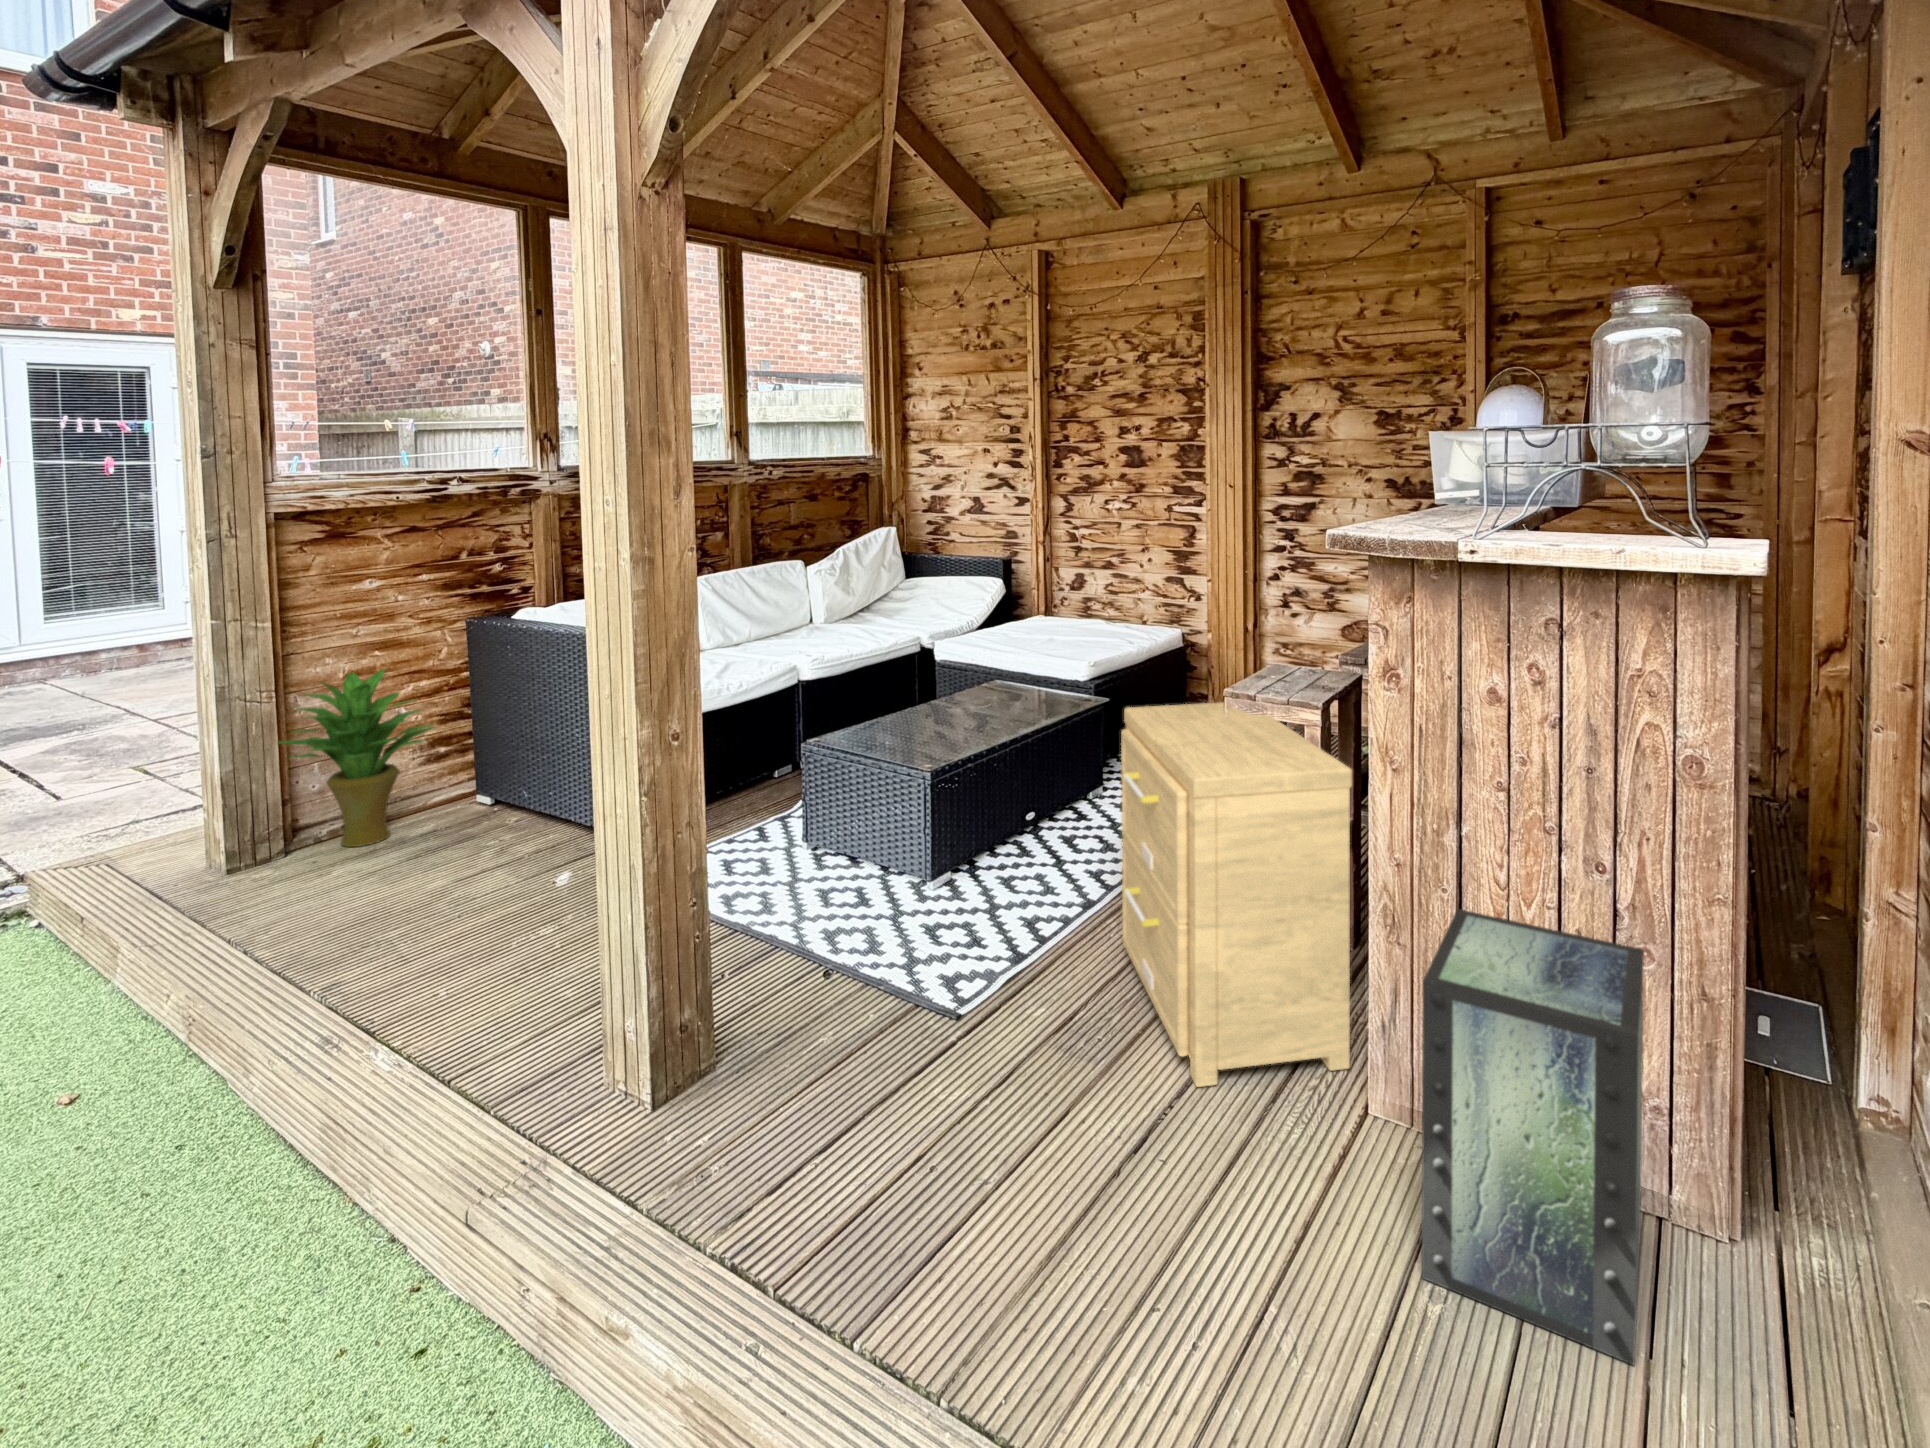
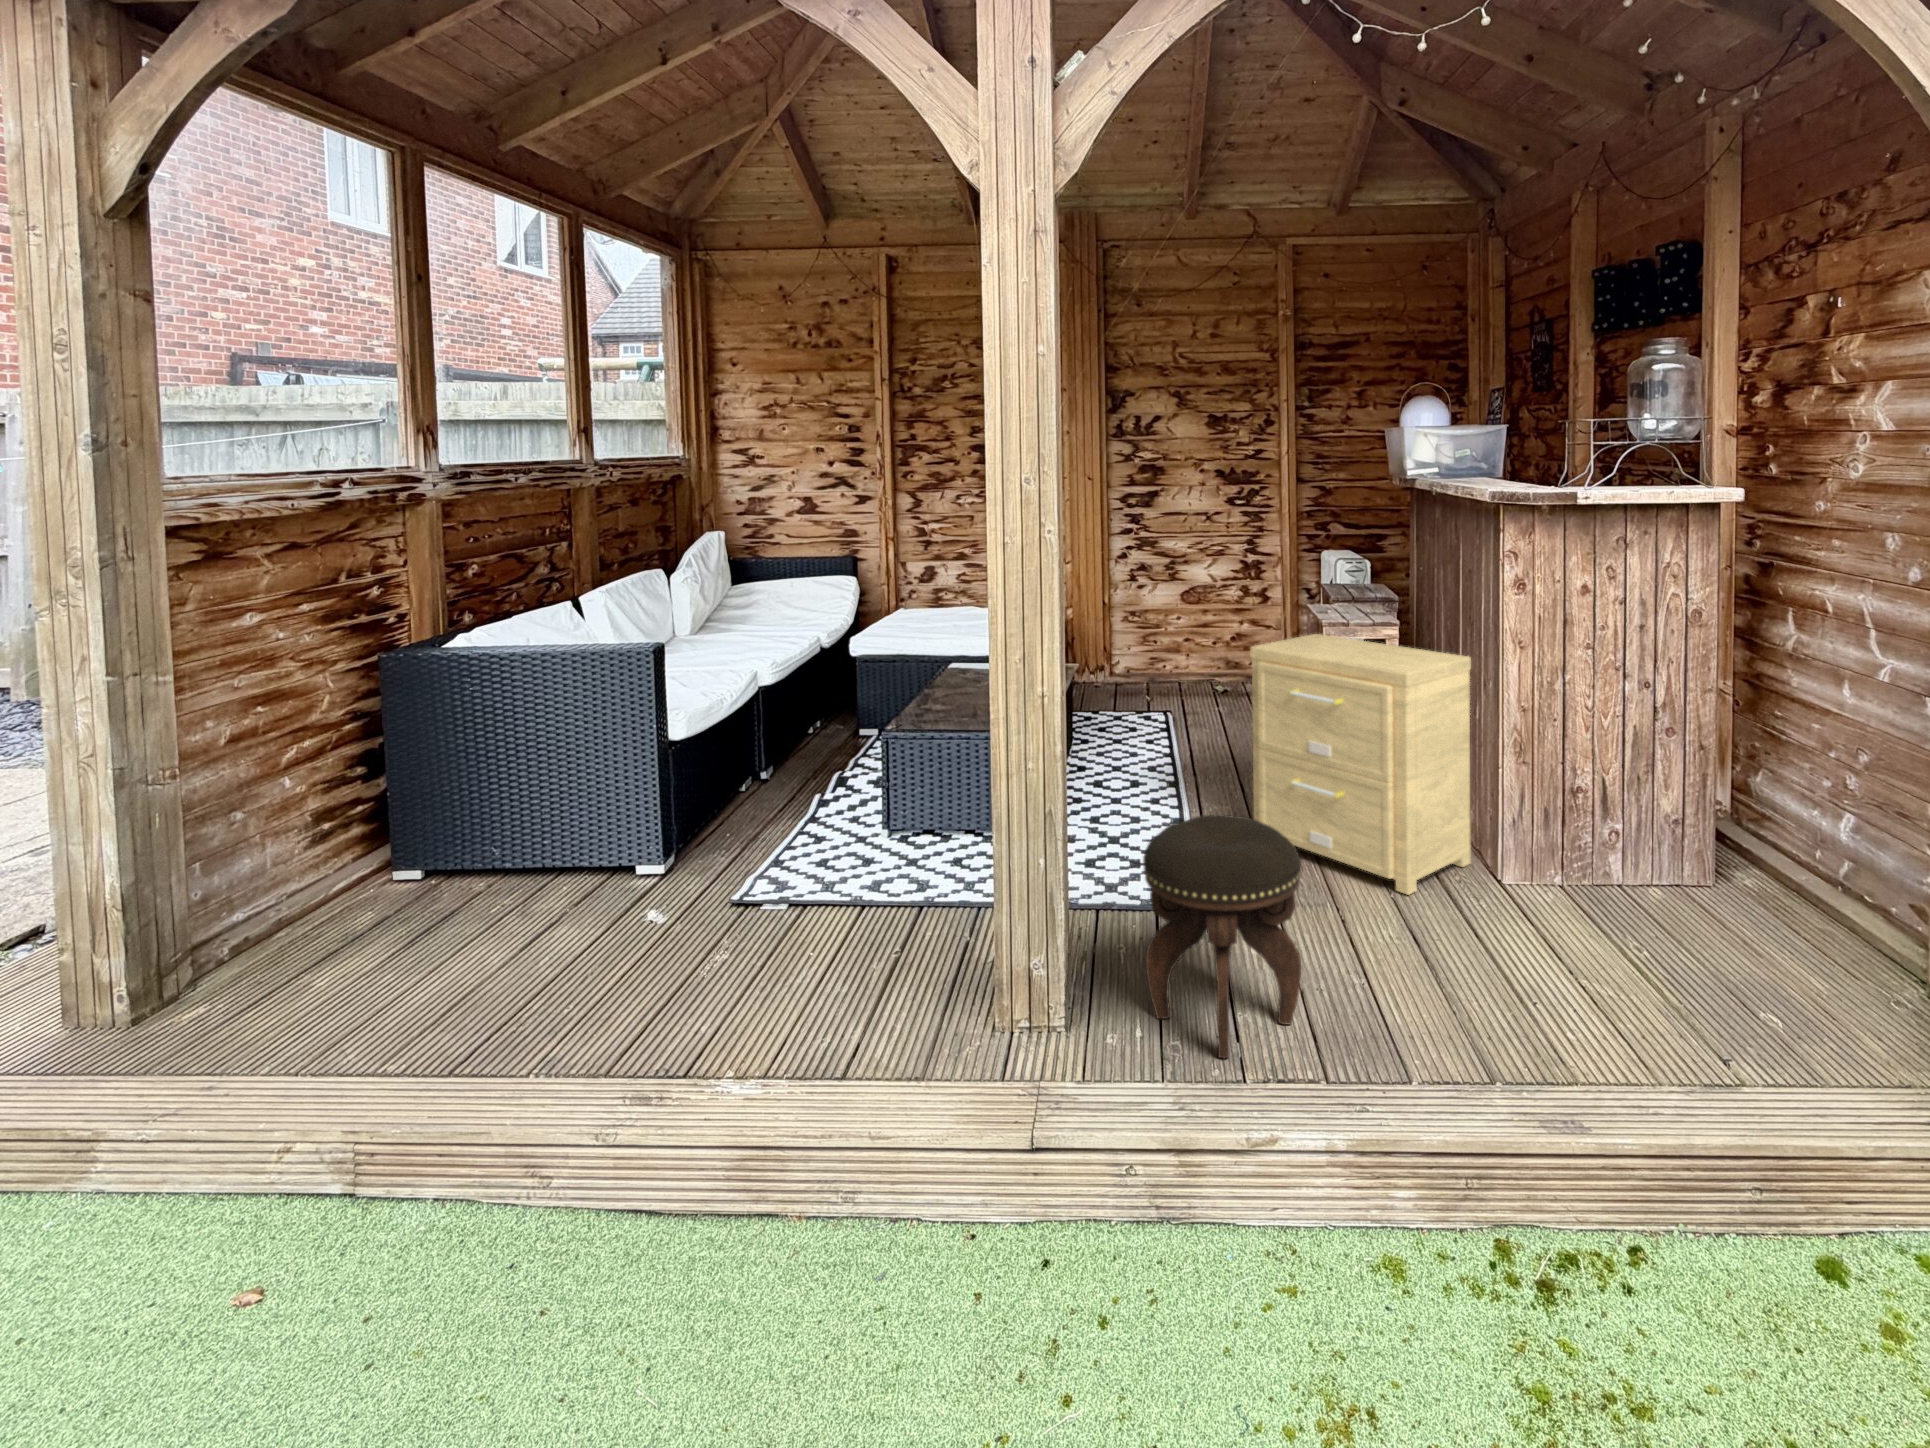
potted plant: present [278,670,434,847] -> none [210,718,418,949]
storage box: present [1422,909,1644,1365] -> none [1575,725,1736,937]
footstool: none [653,915,857,1228] -> present [1143,814,1301,1058]

